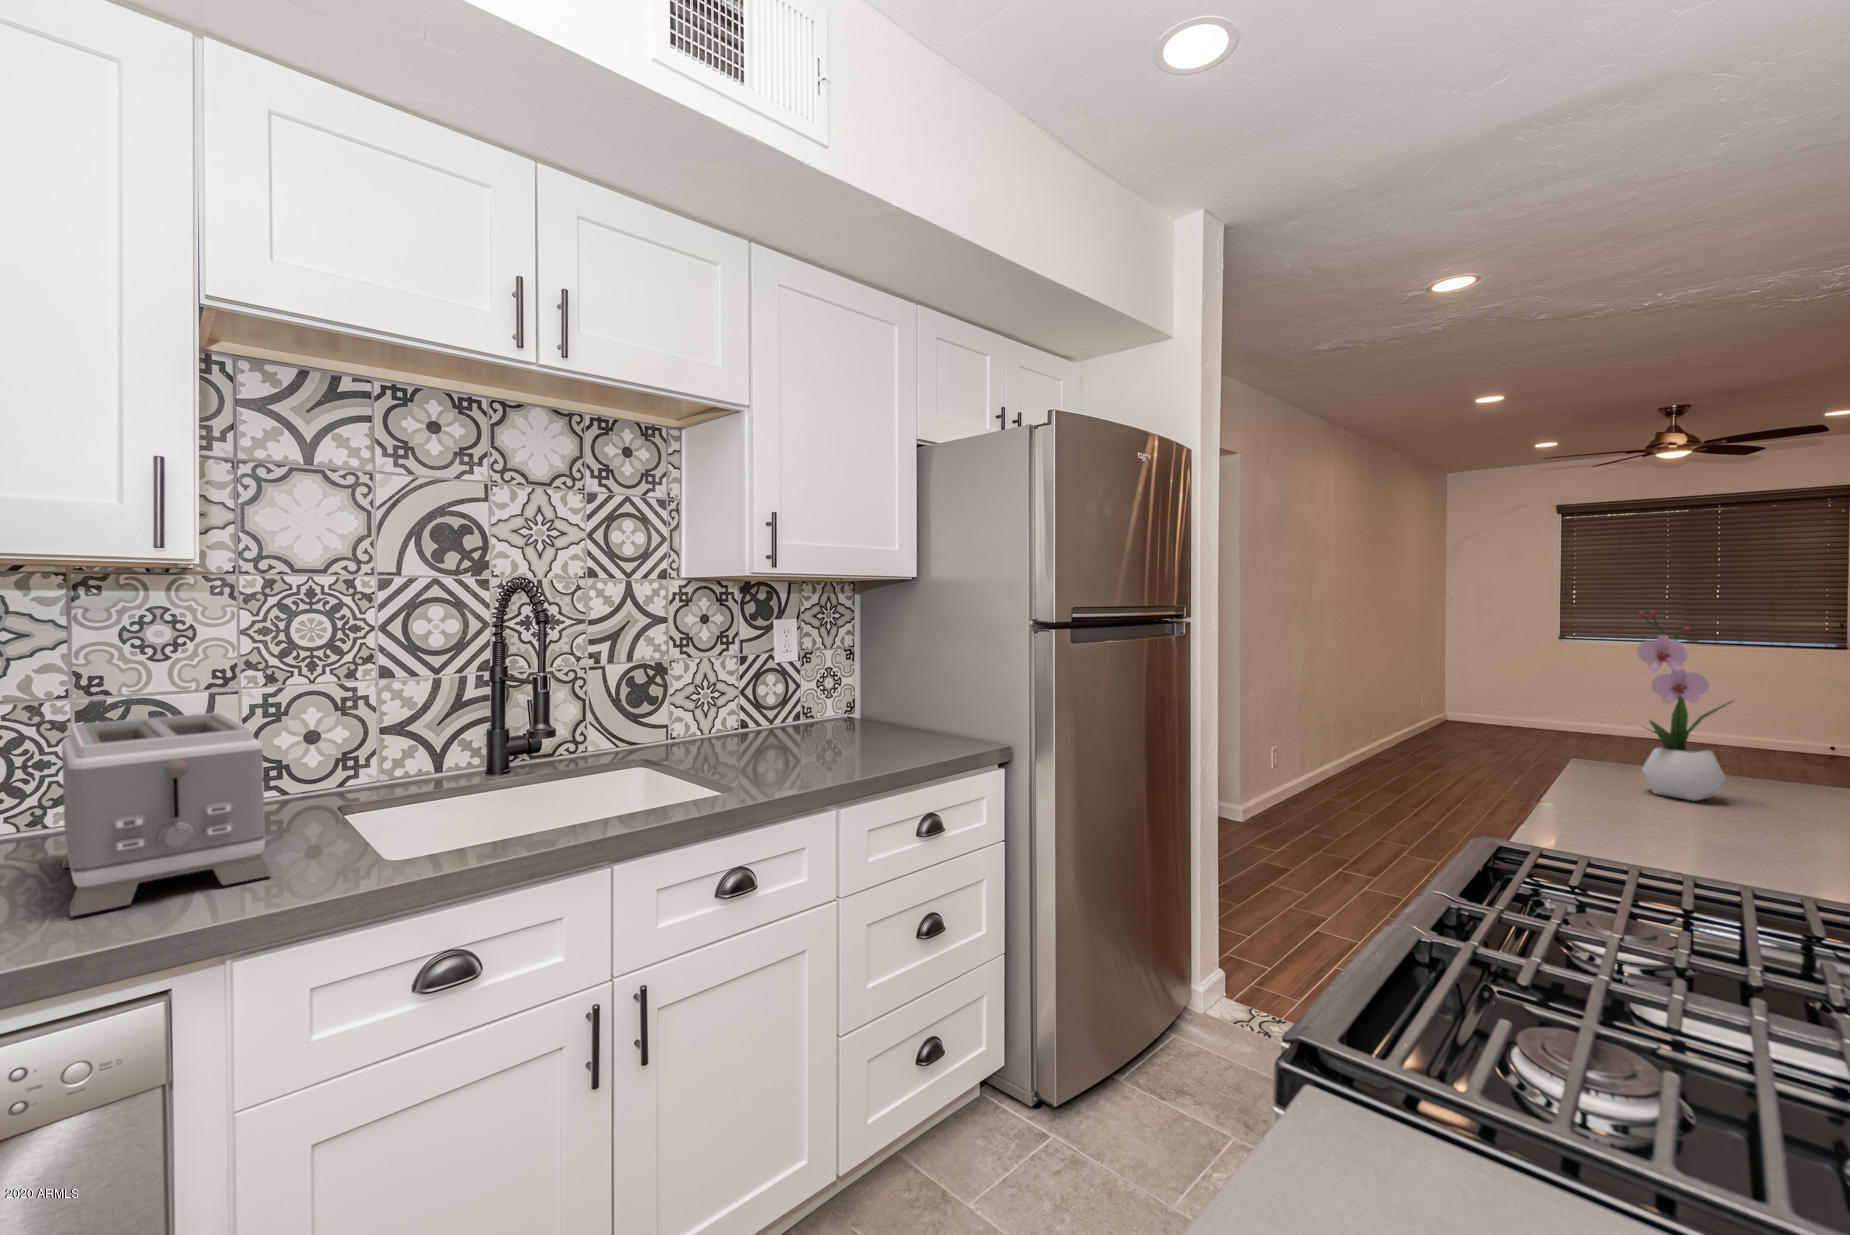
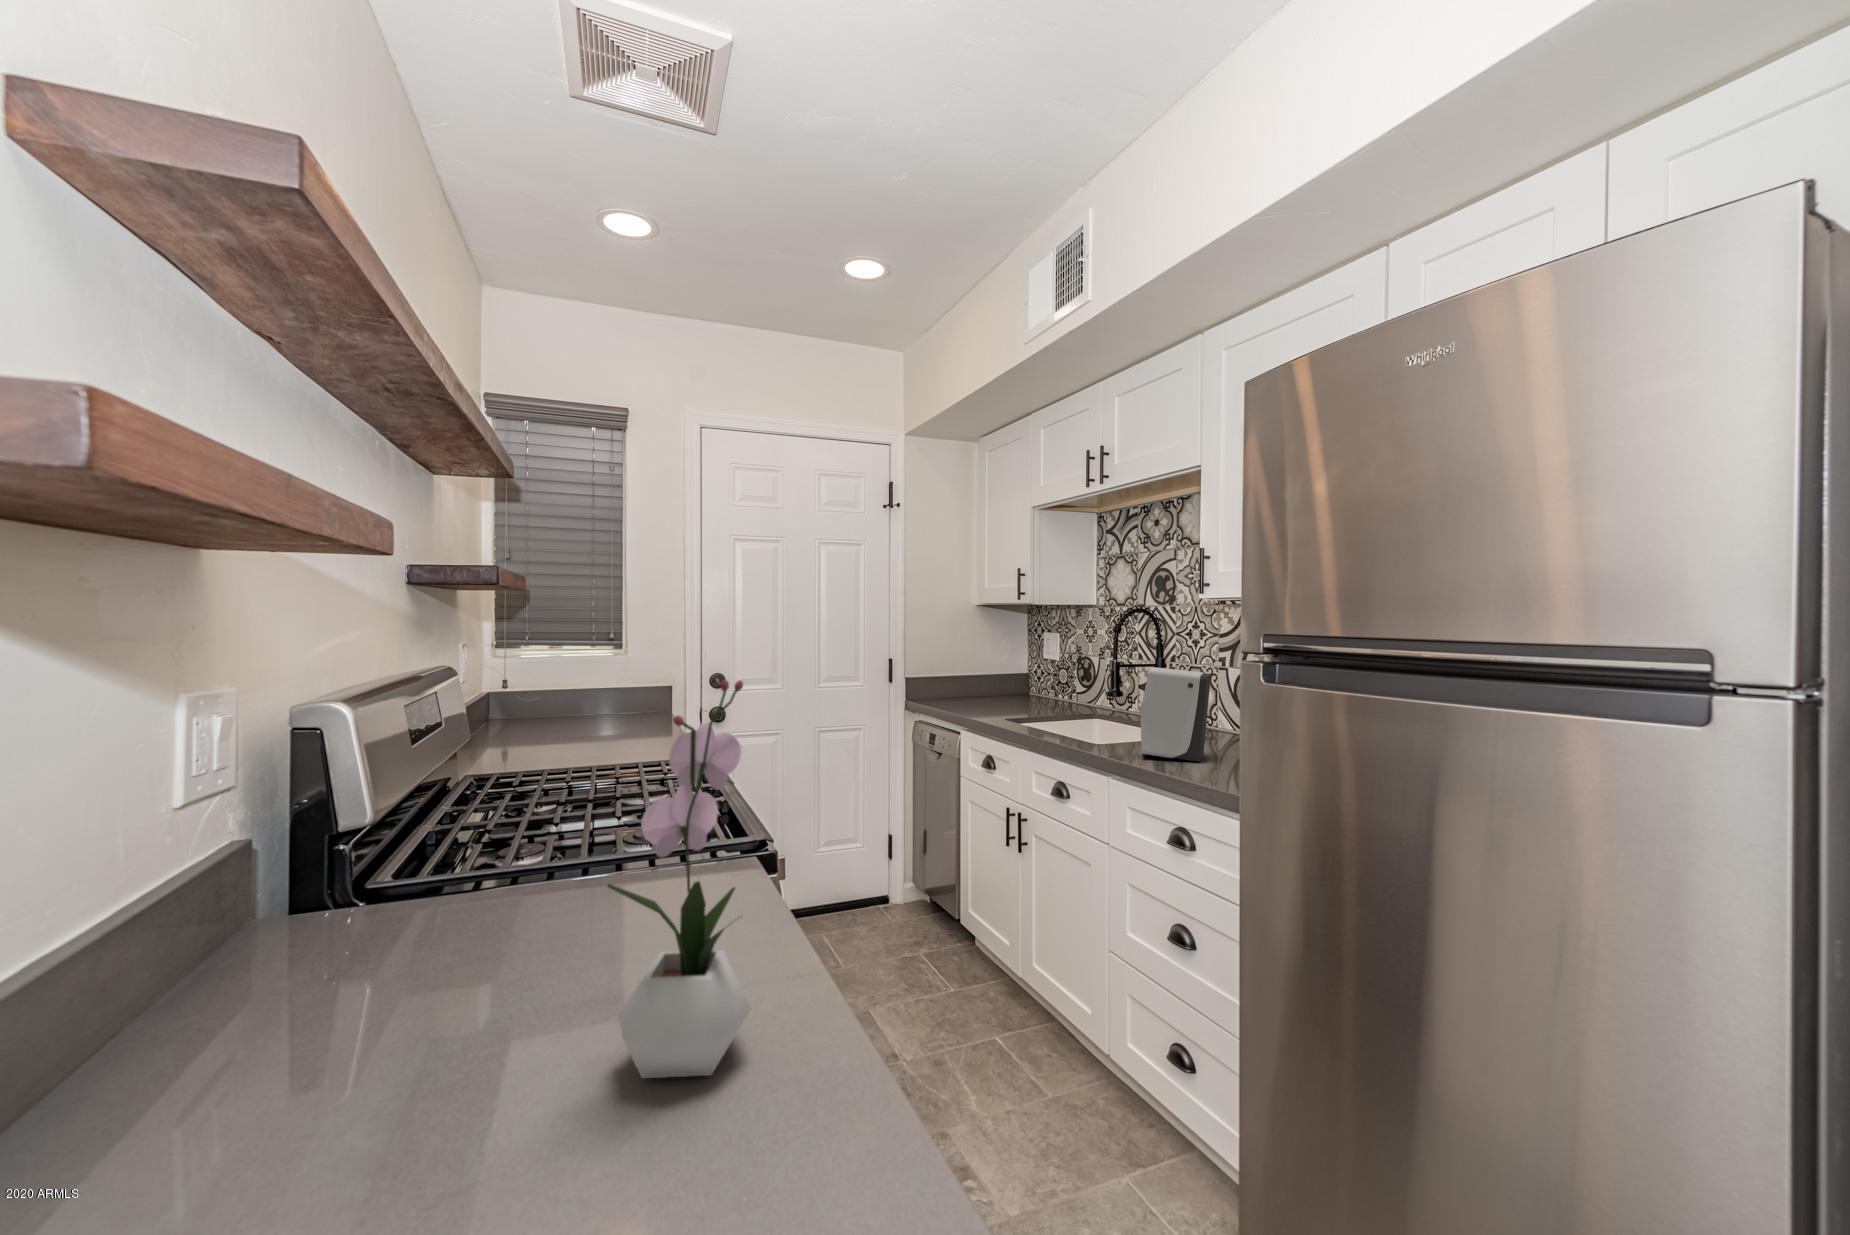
soap dispenser: none [766,658,831,773] -> present [1140,667,1211,762]
toaster: present [62,712,271,916] -> none [969,662,1059,719]

